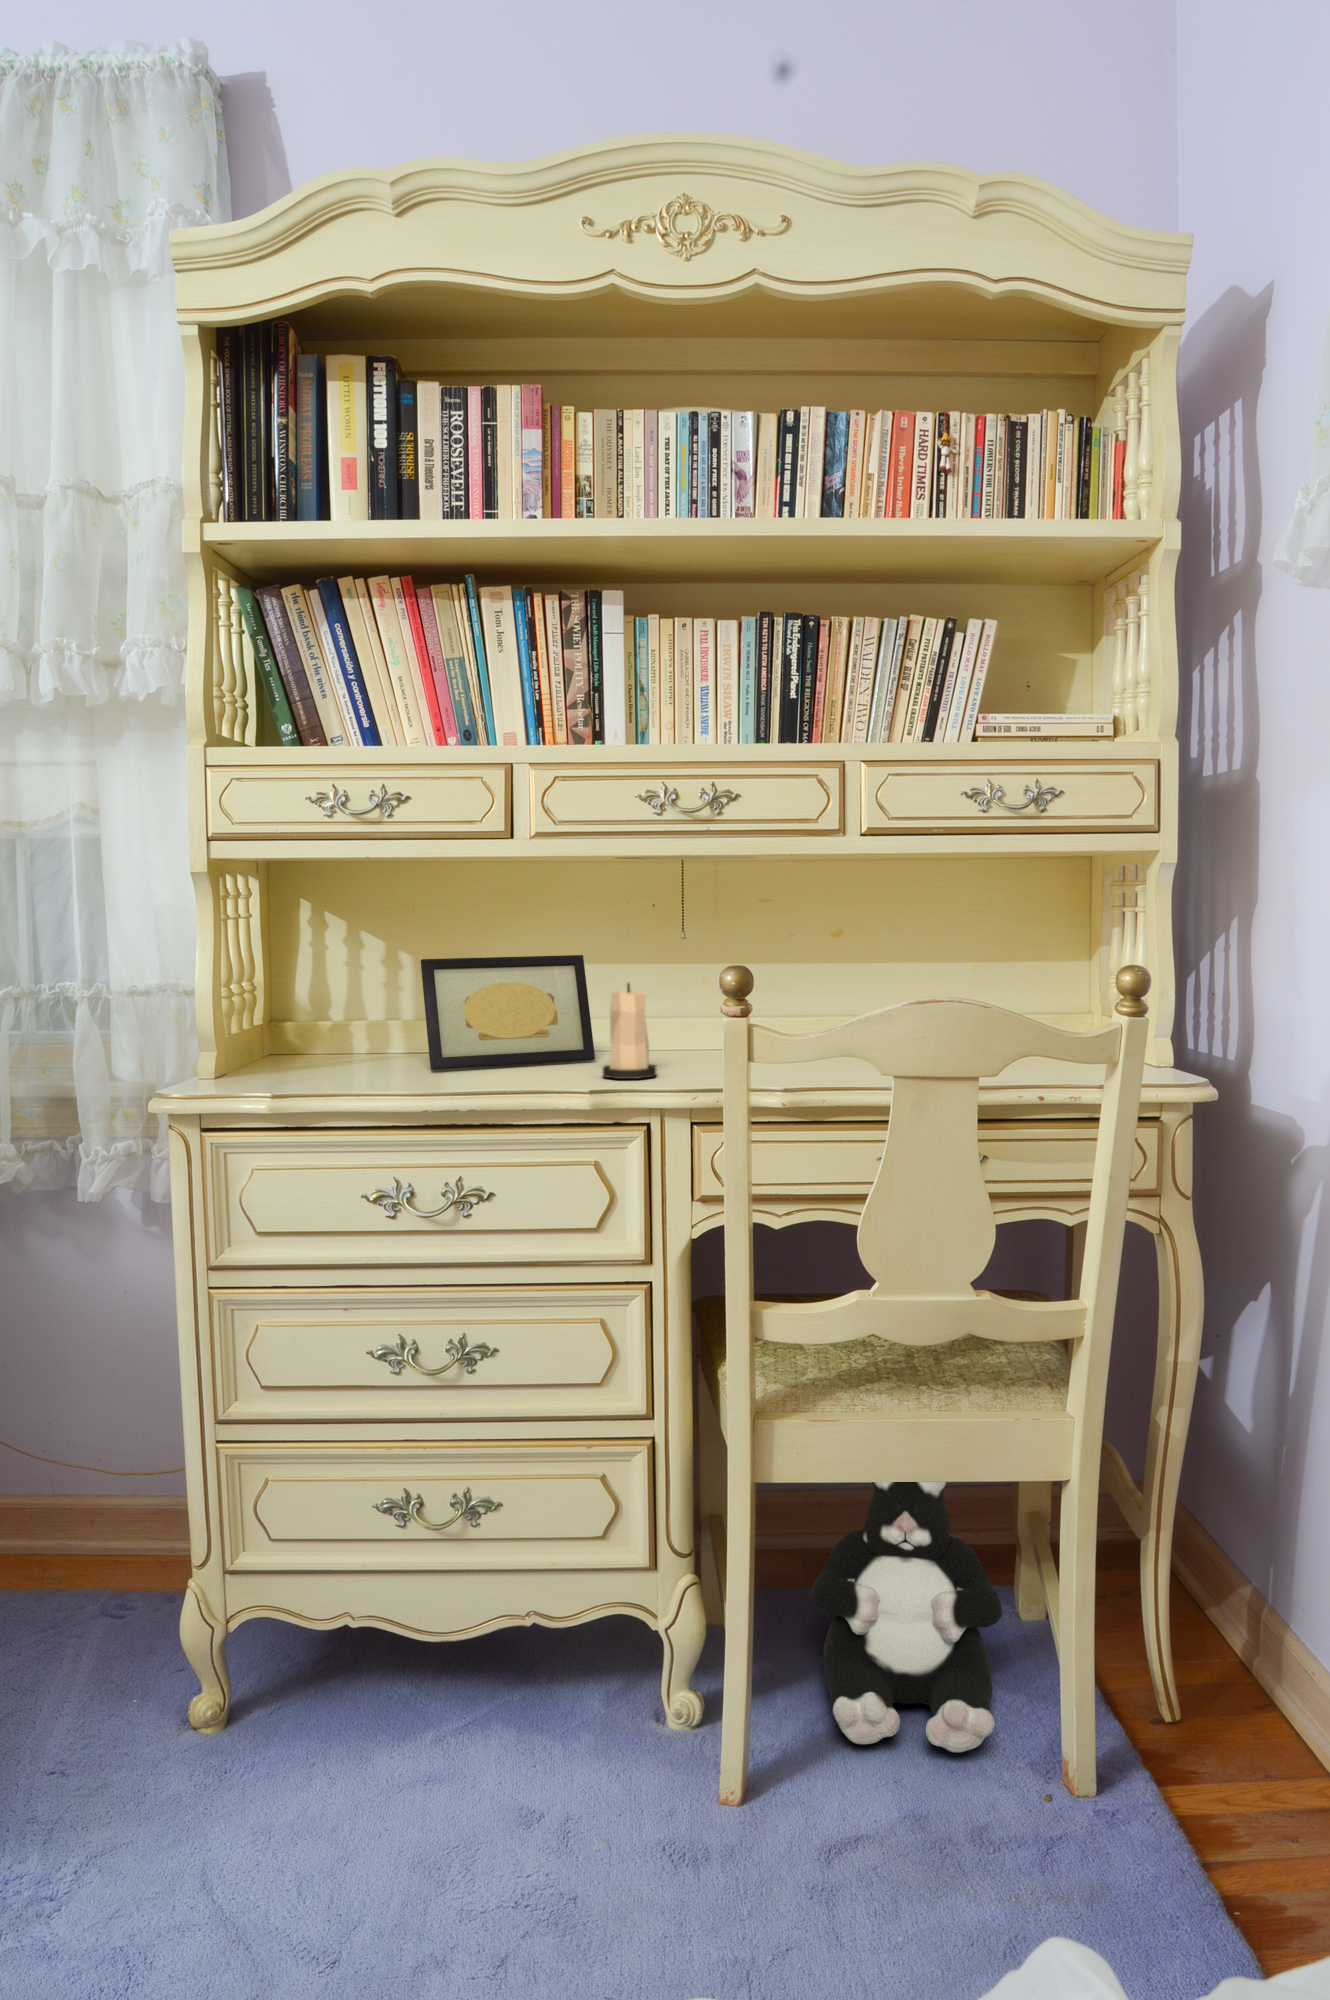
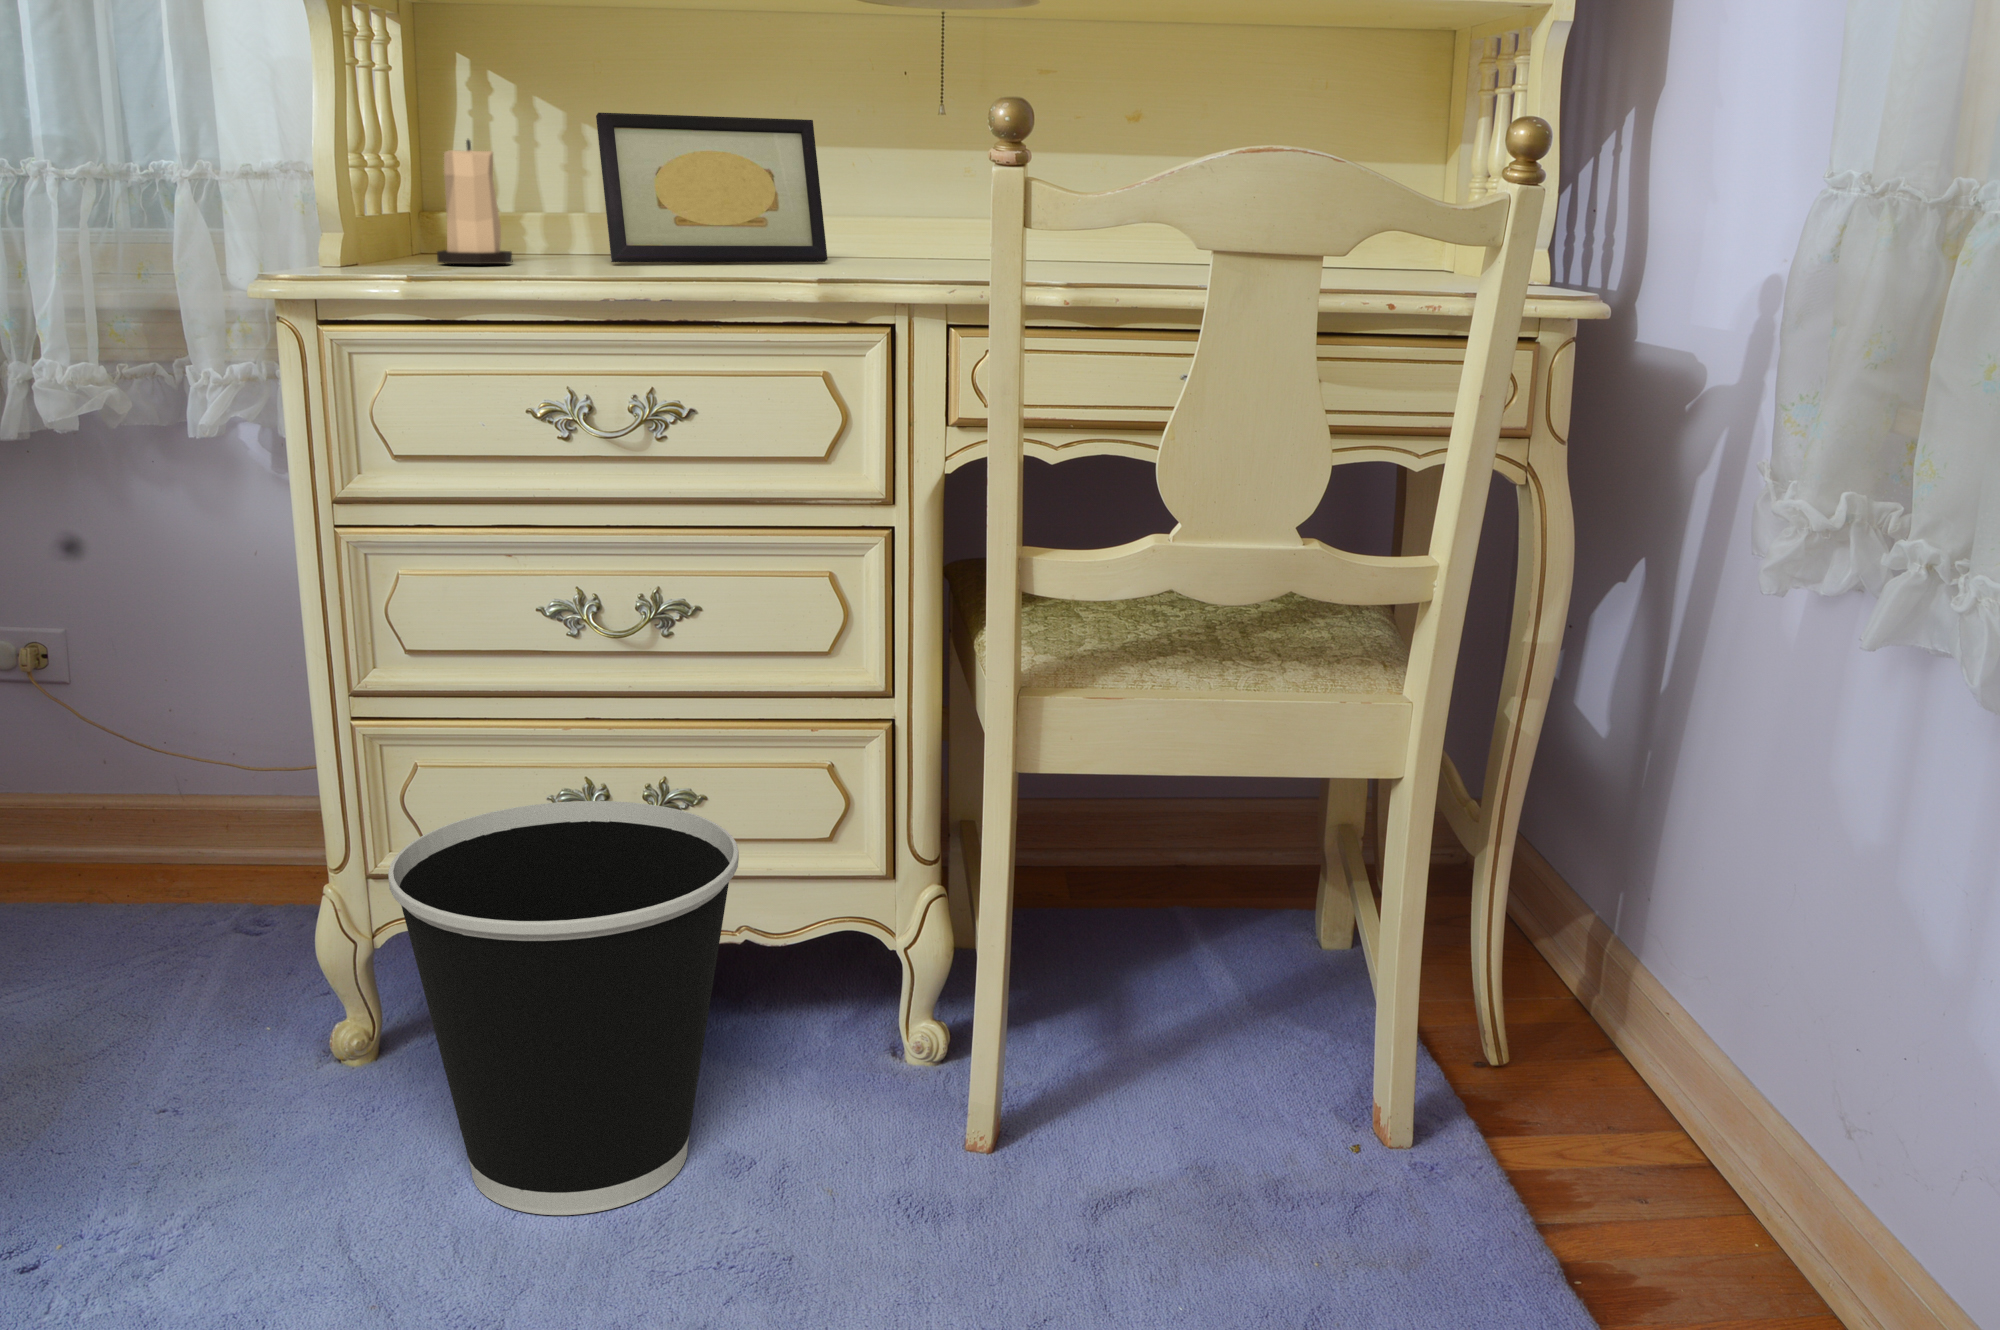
candle: present [603,983,656,1079] -> present [437,140,513,264]
plush toy: present [811,1482,1002,1753] -> none [1081,759,1308,1082]
wastebasket: none [239,1513,528,1909] -> present [388,801,739,1215]

